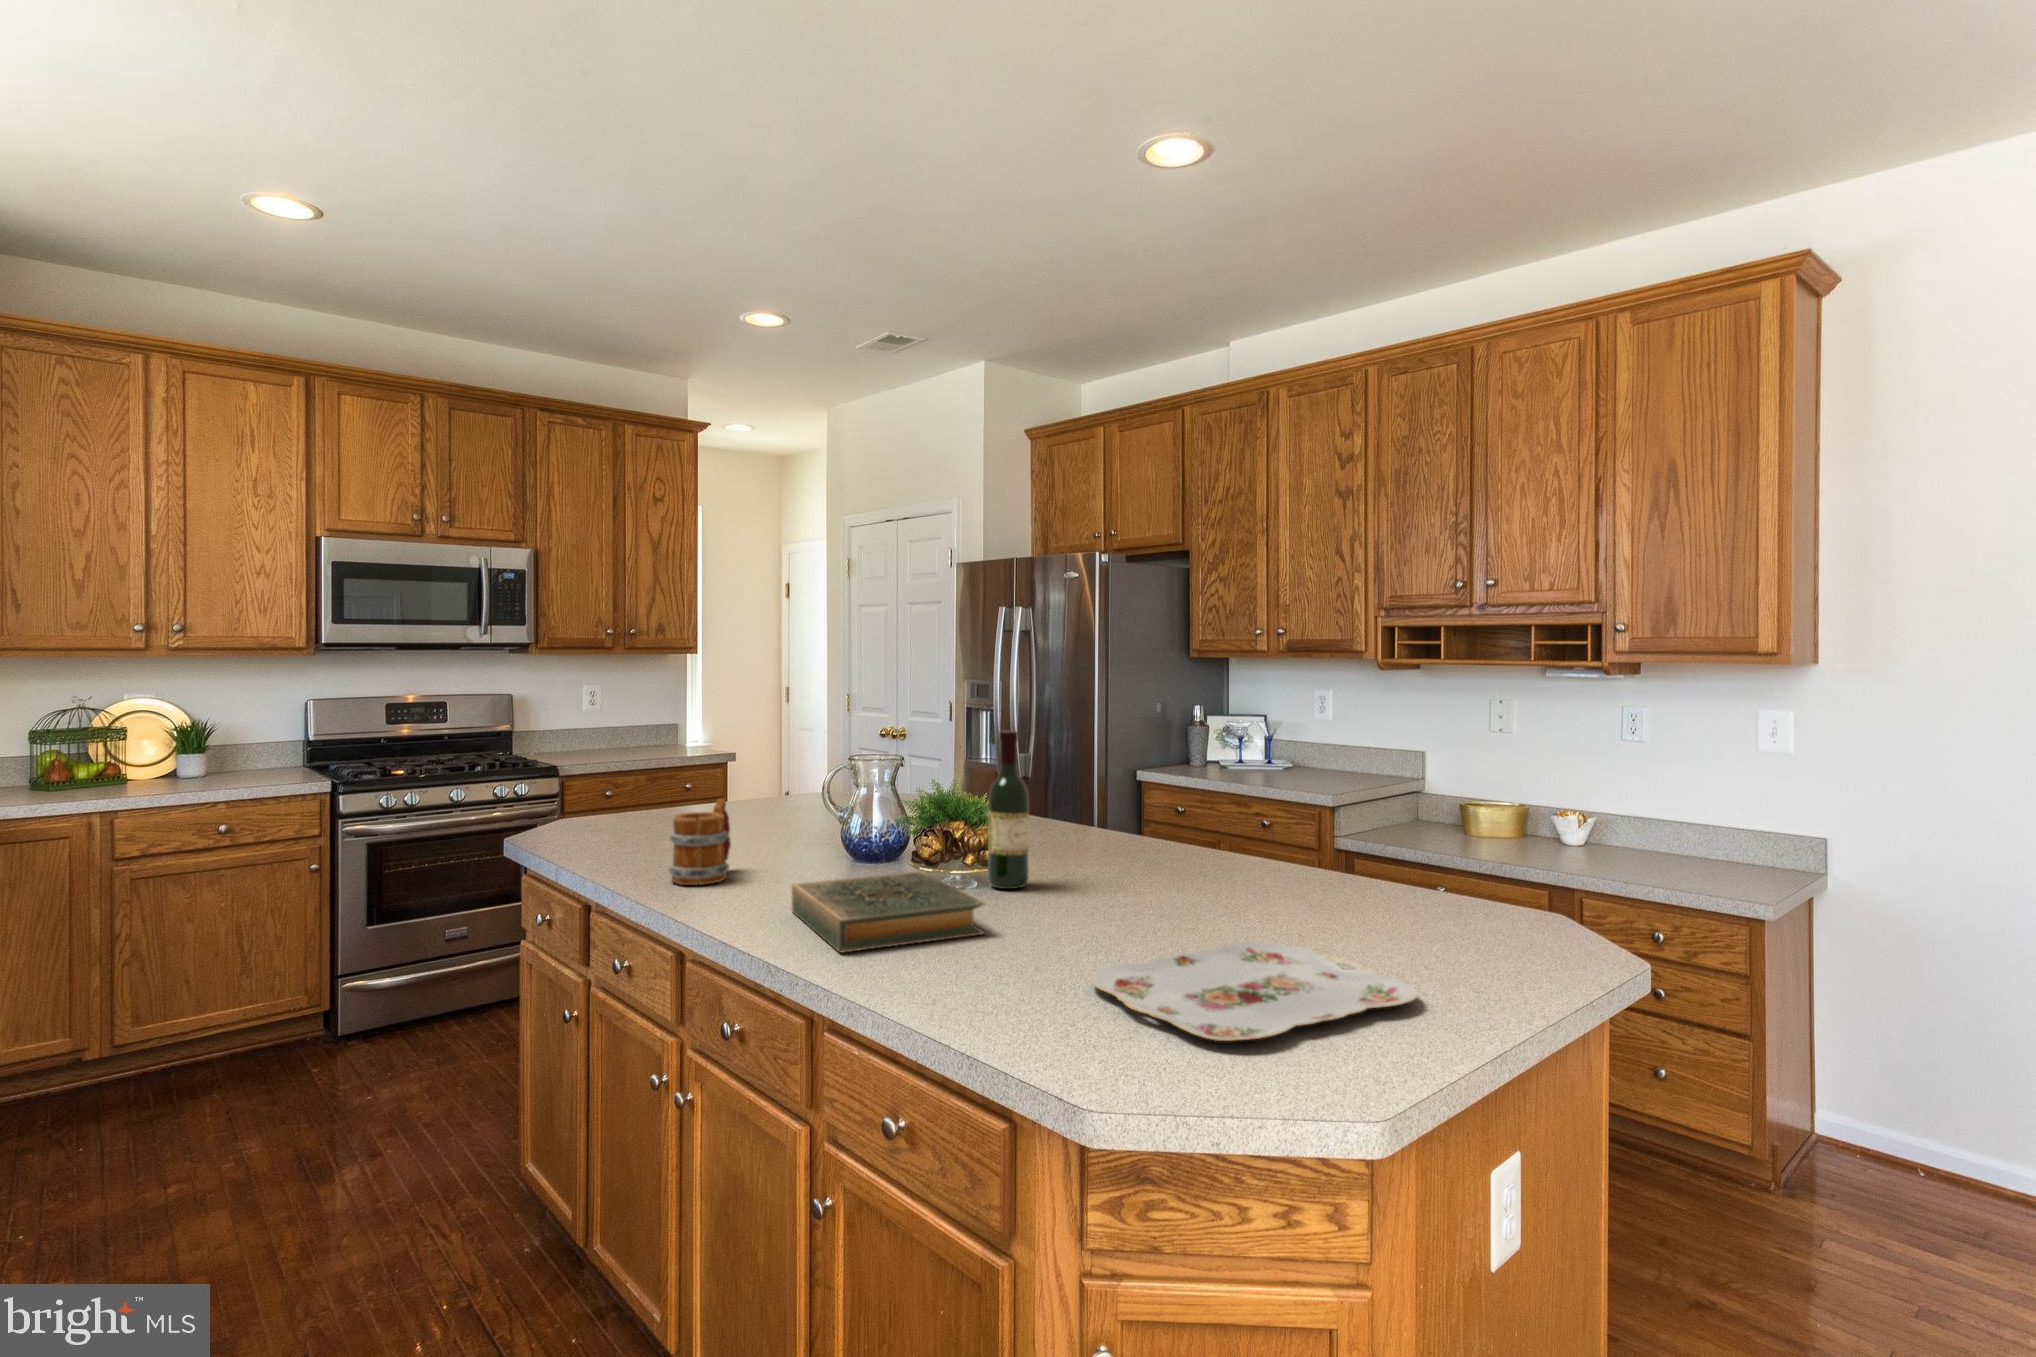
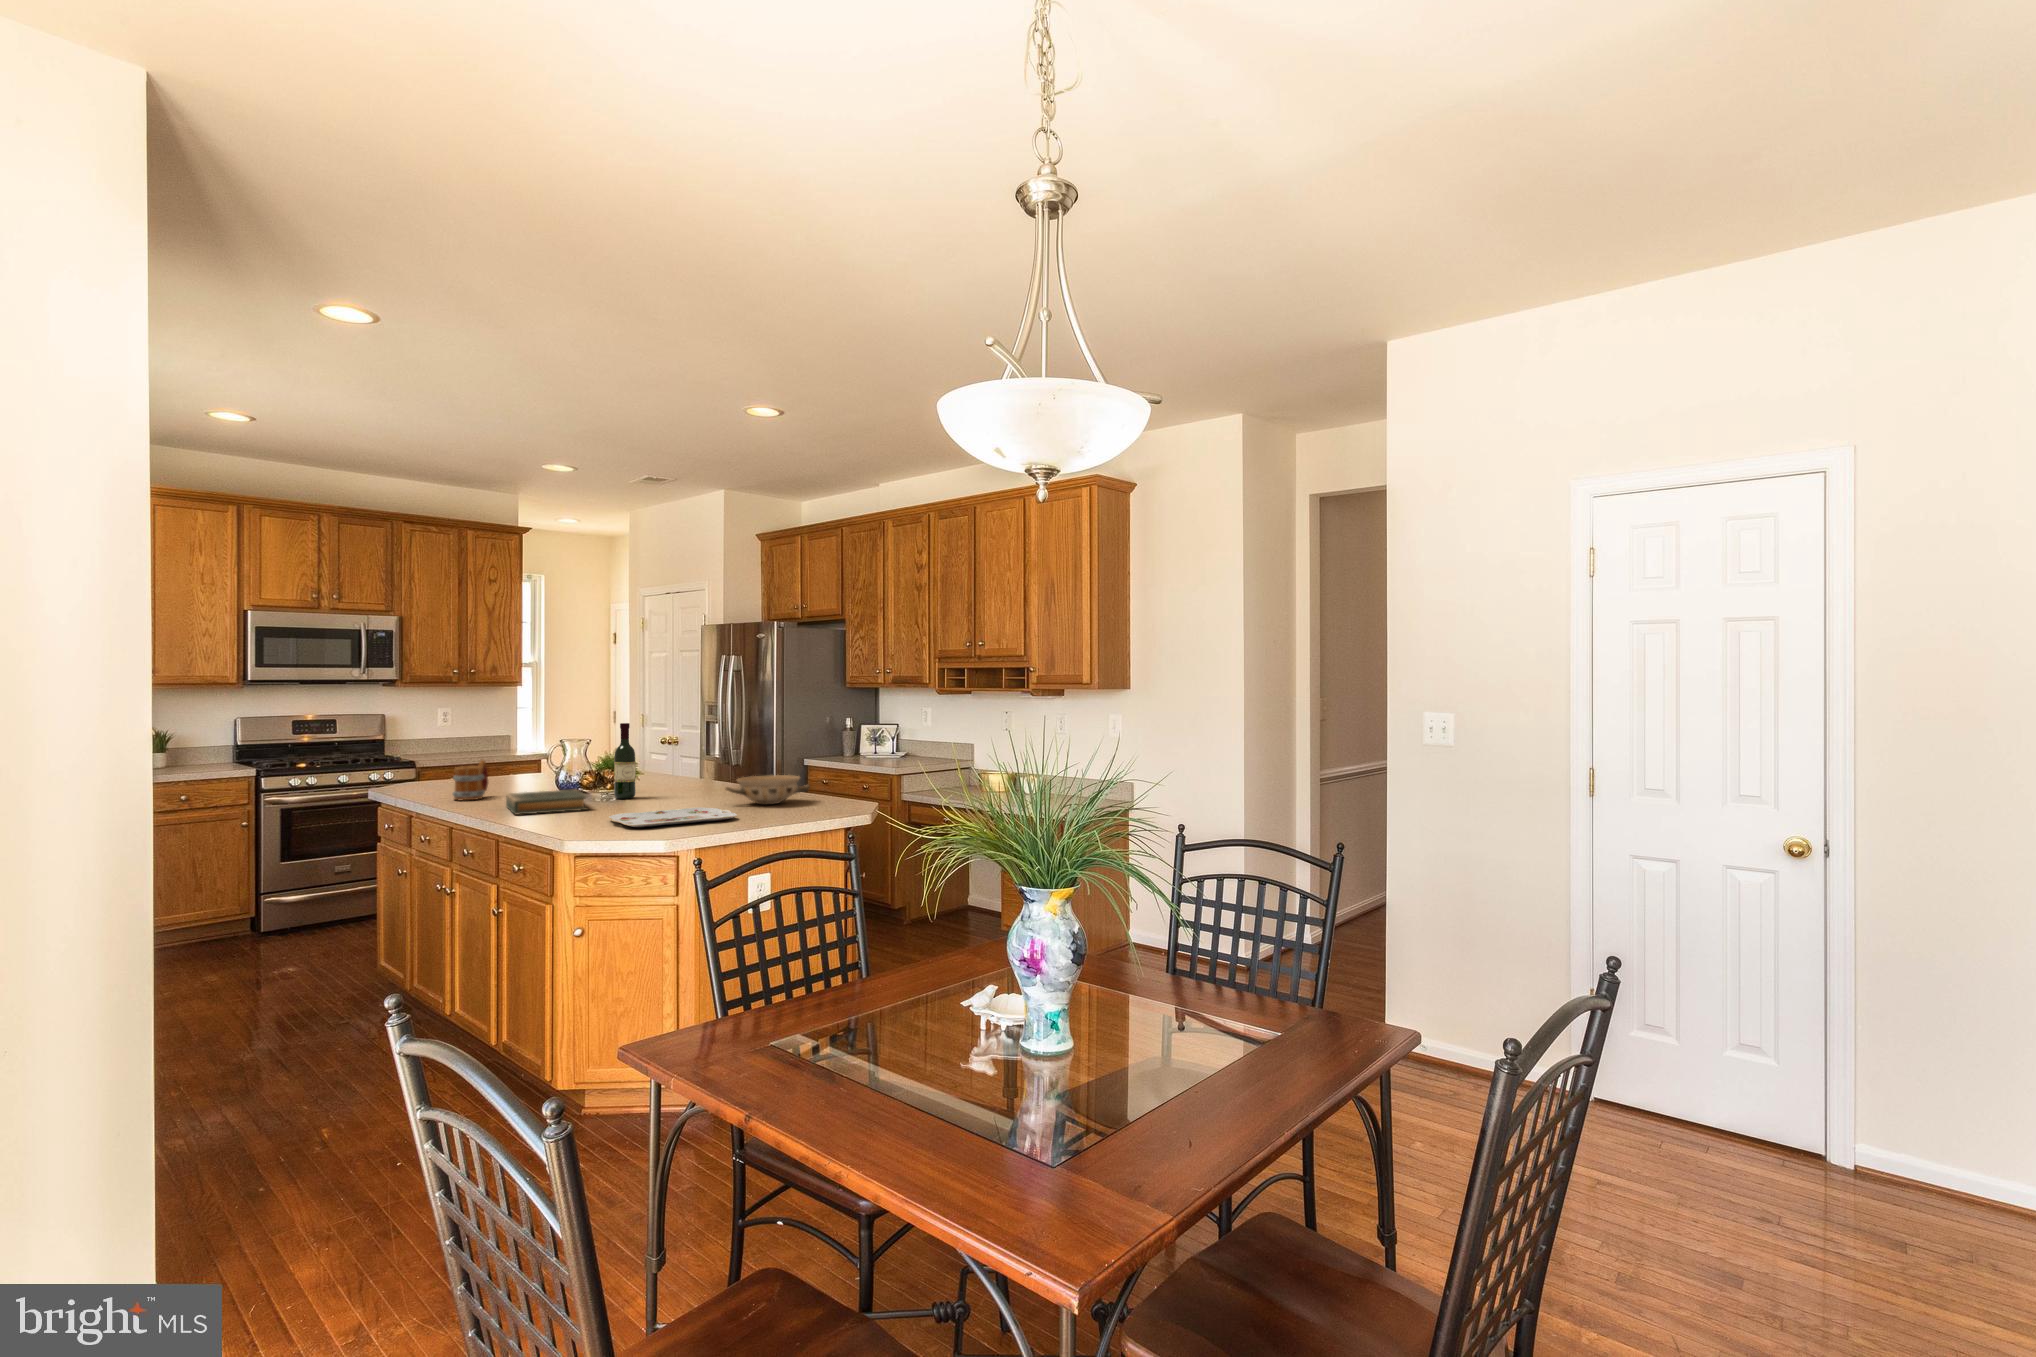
ceramic bowl: none [1270,850,1432,925] -> present [726,775,810,805]

